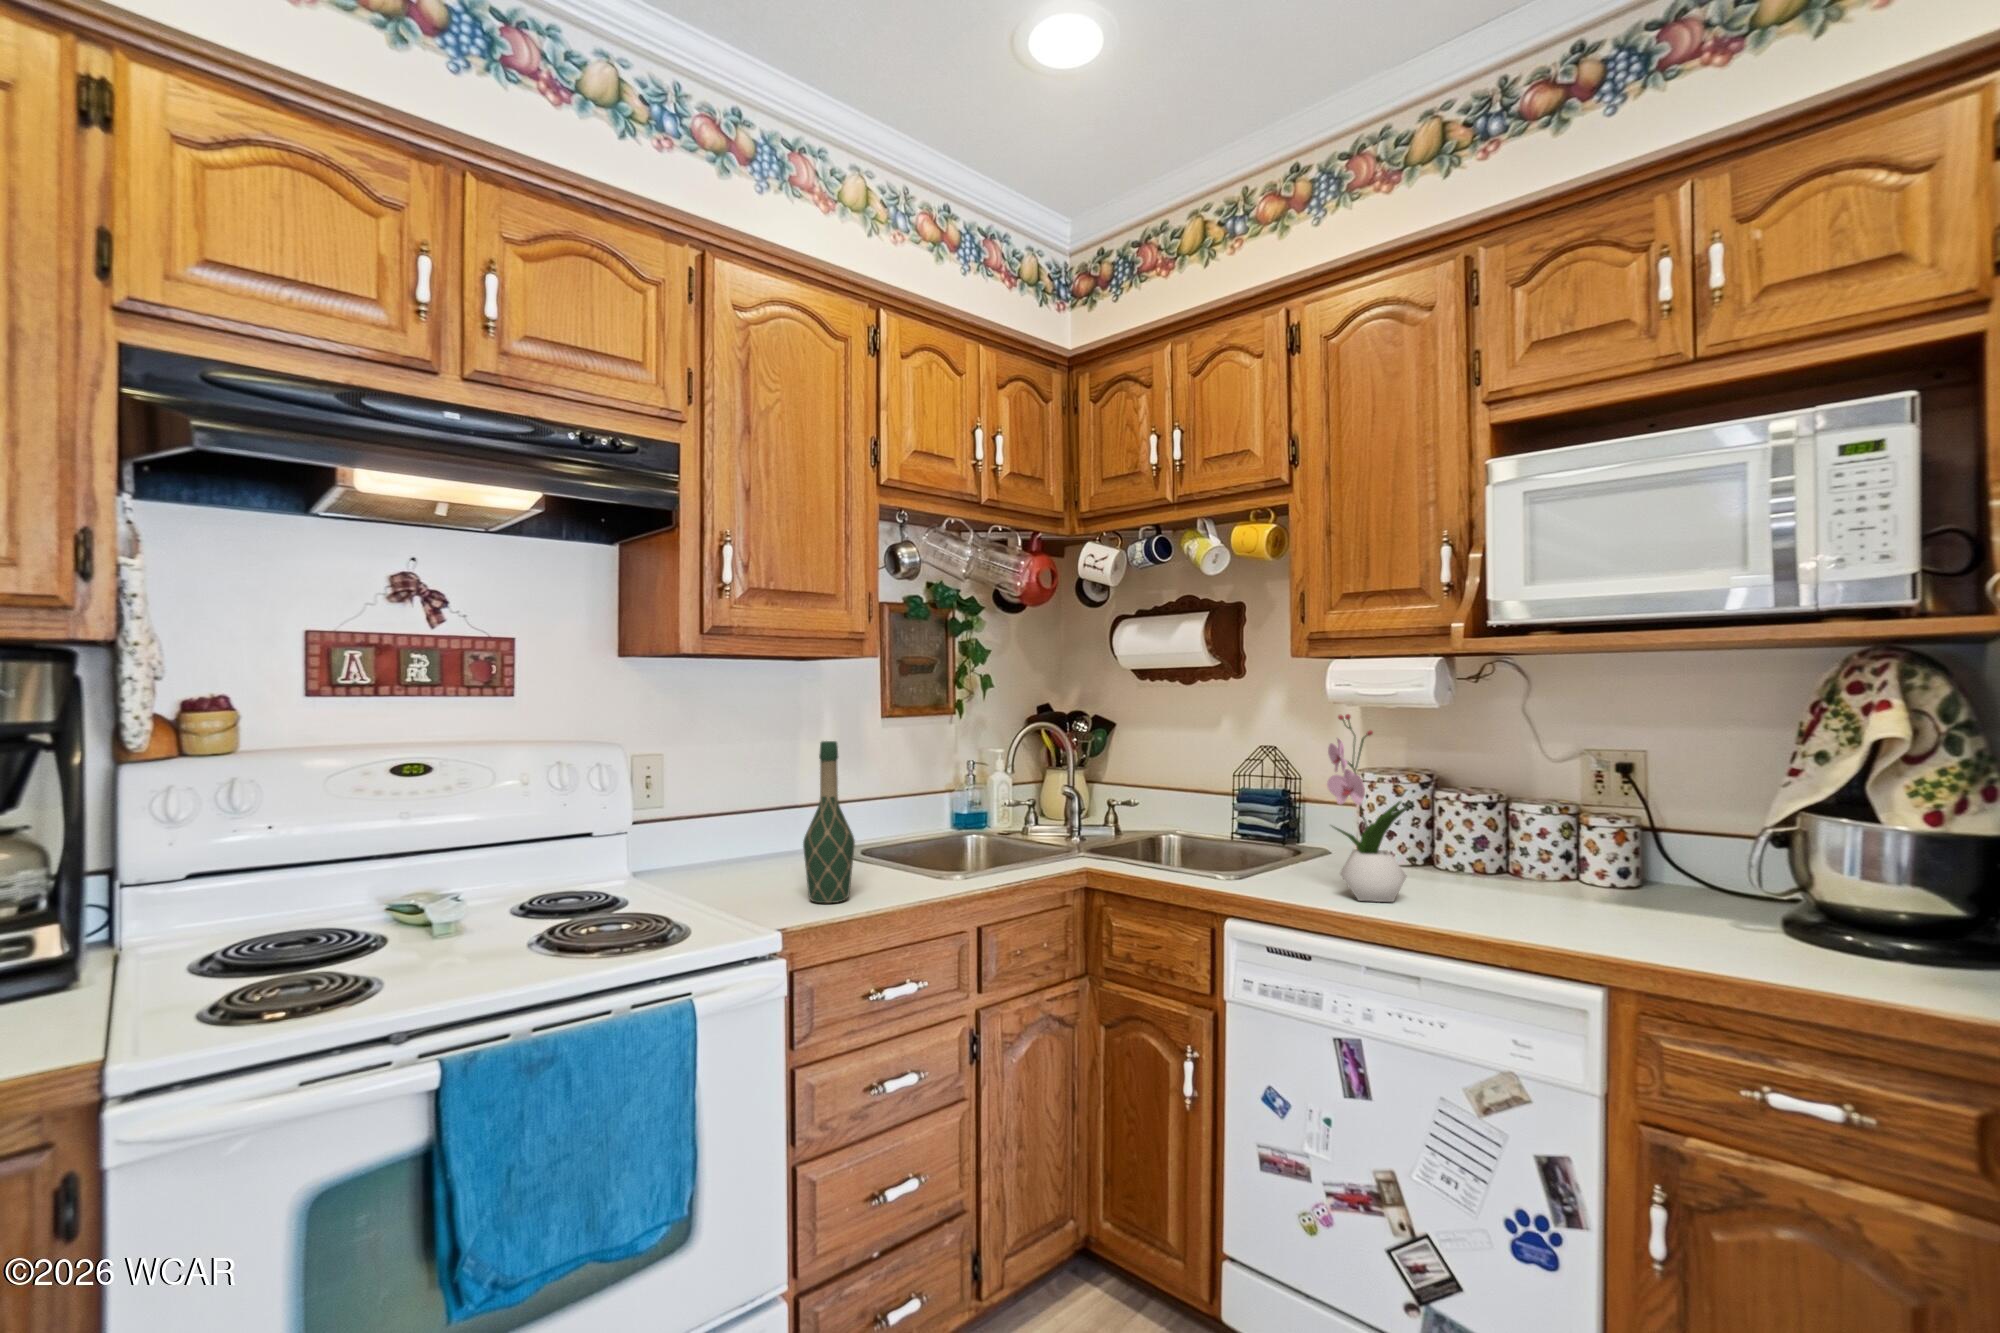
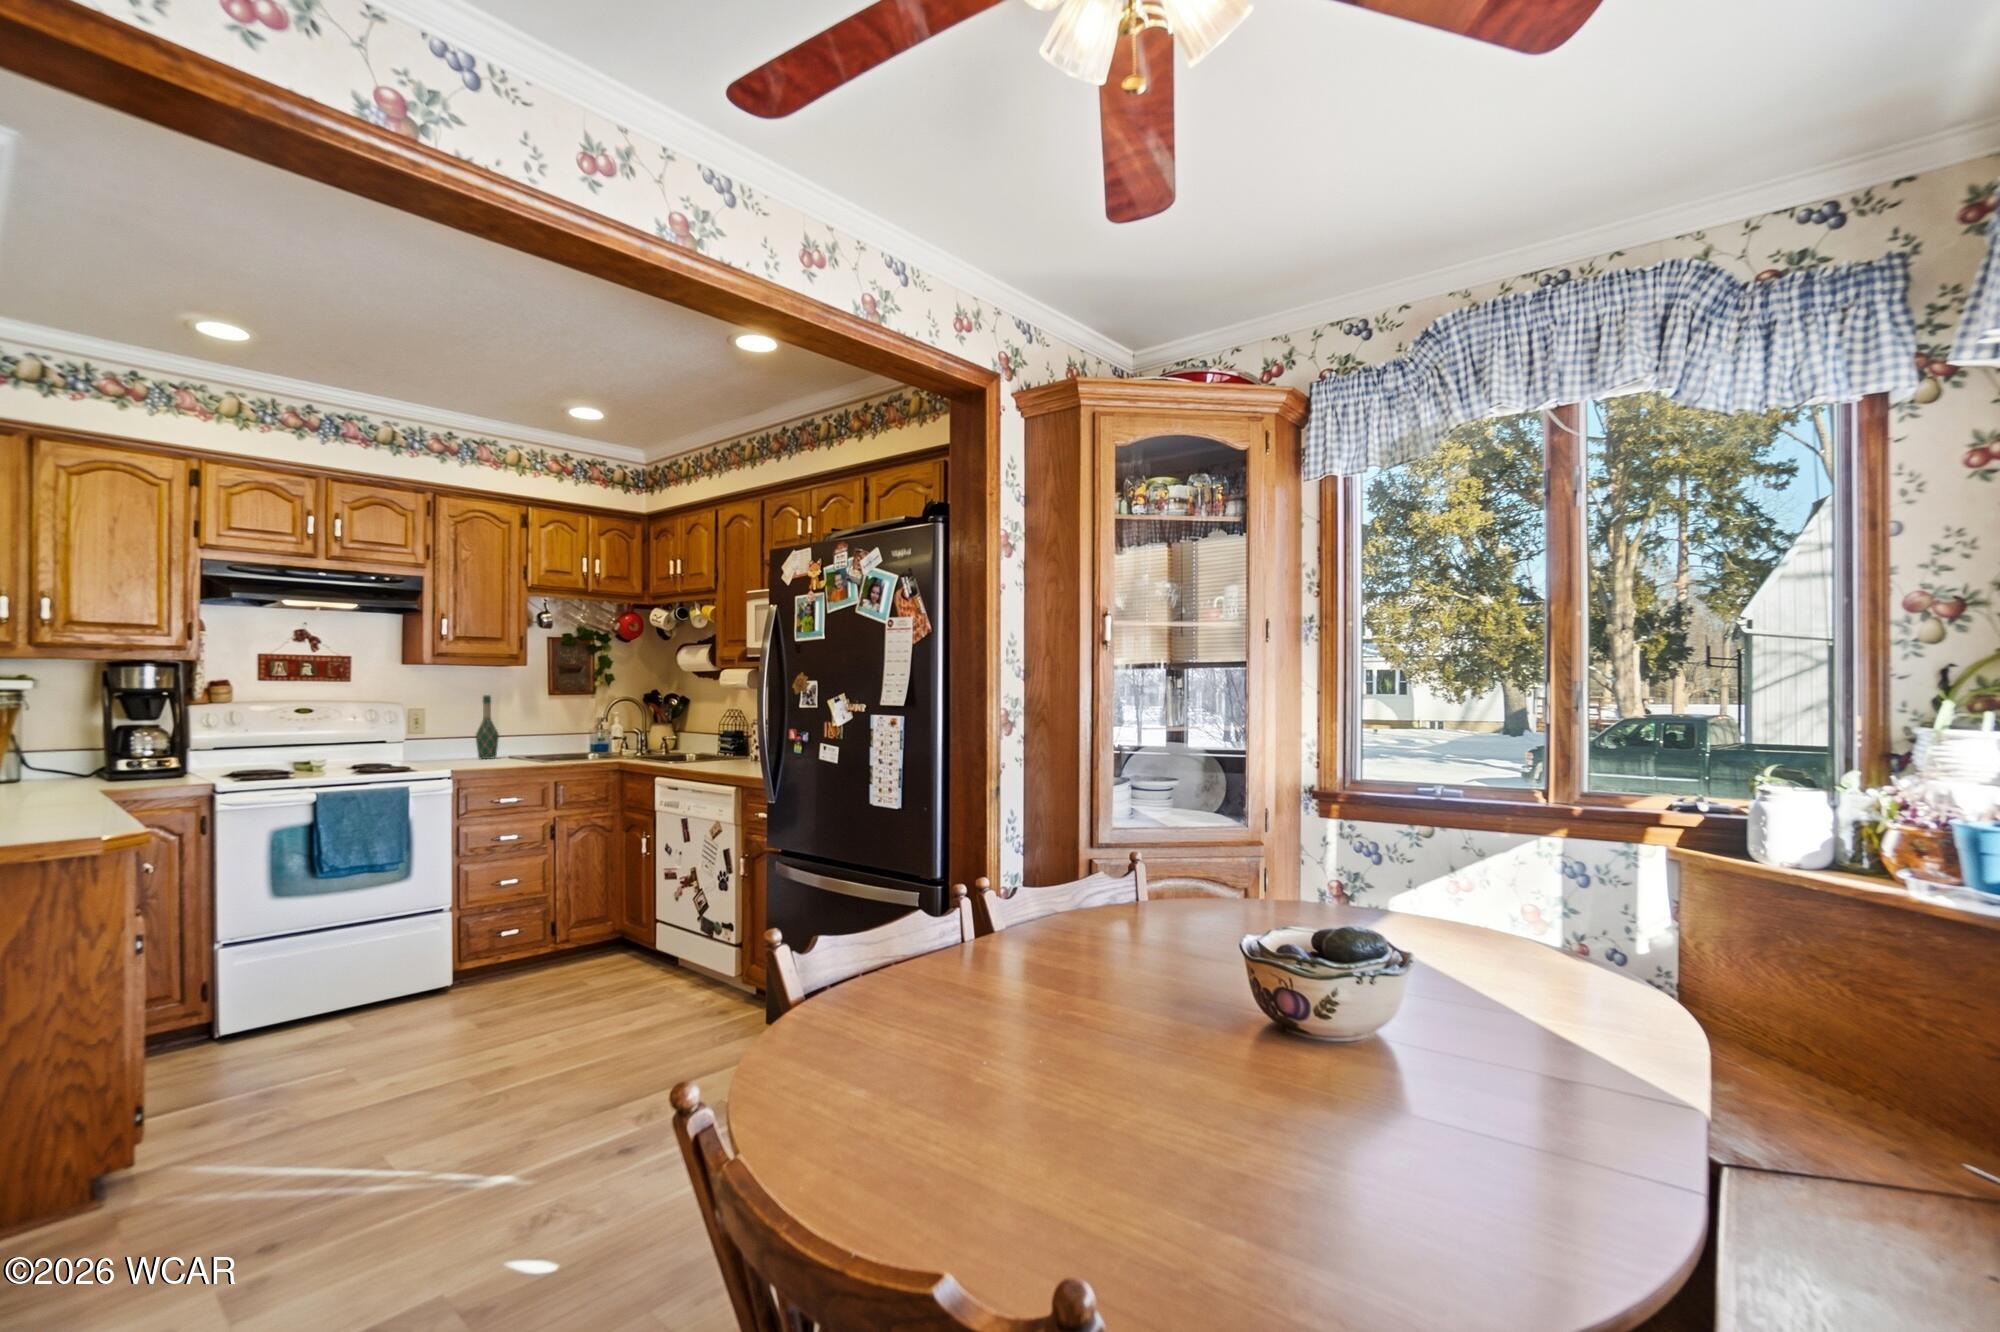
flower arrangement: present [1327,714,1409,902] -> none [697,679,725,750]

